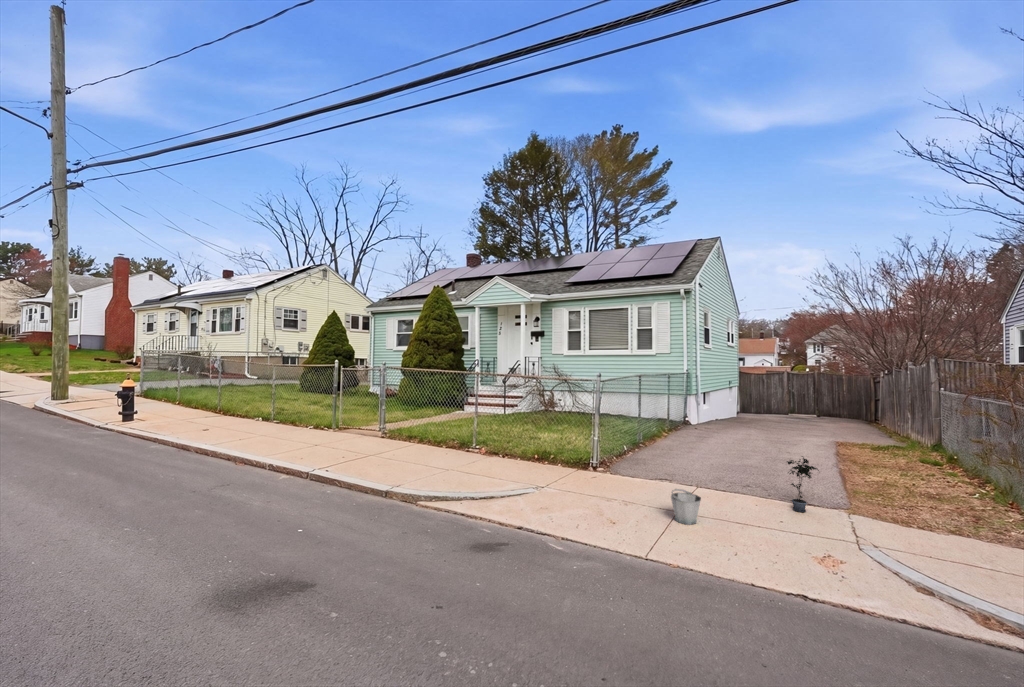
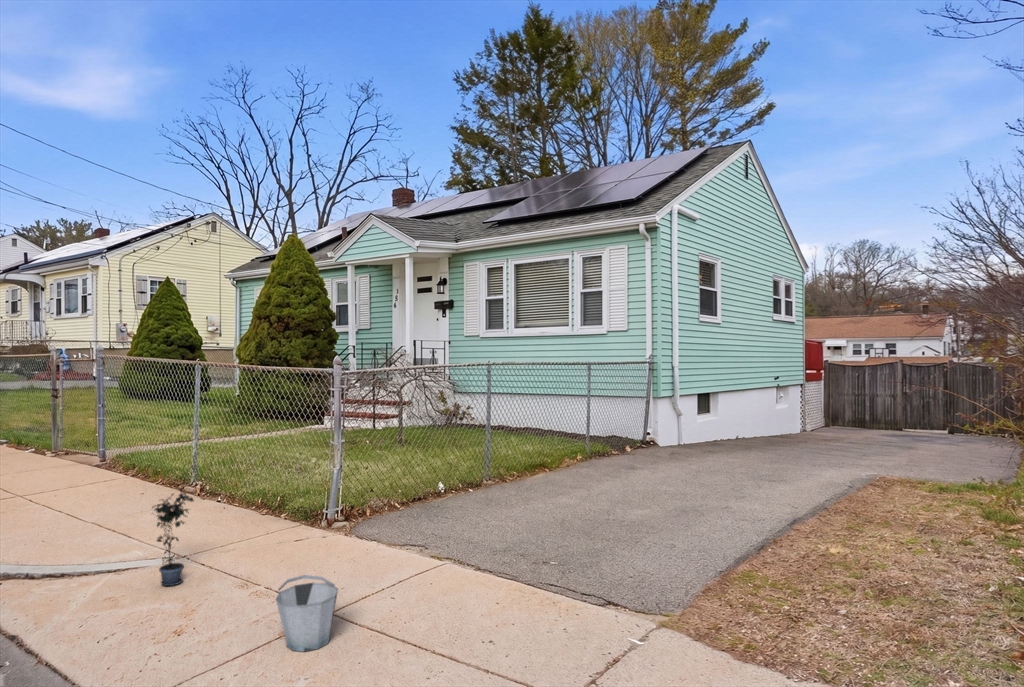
potted plant: present [787,456,819,512] -> present [152,489,194,586]

